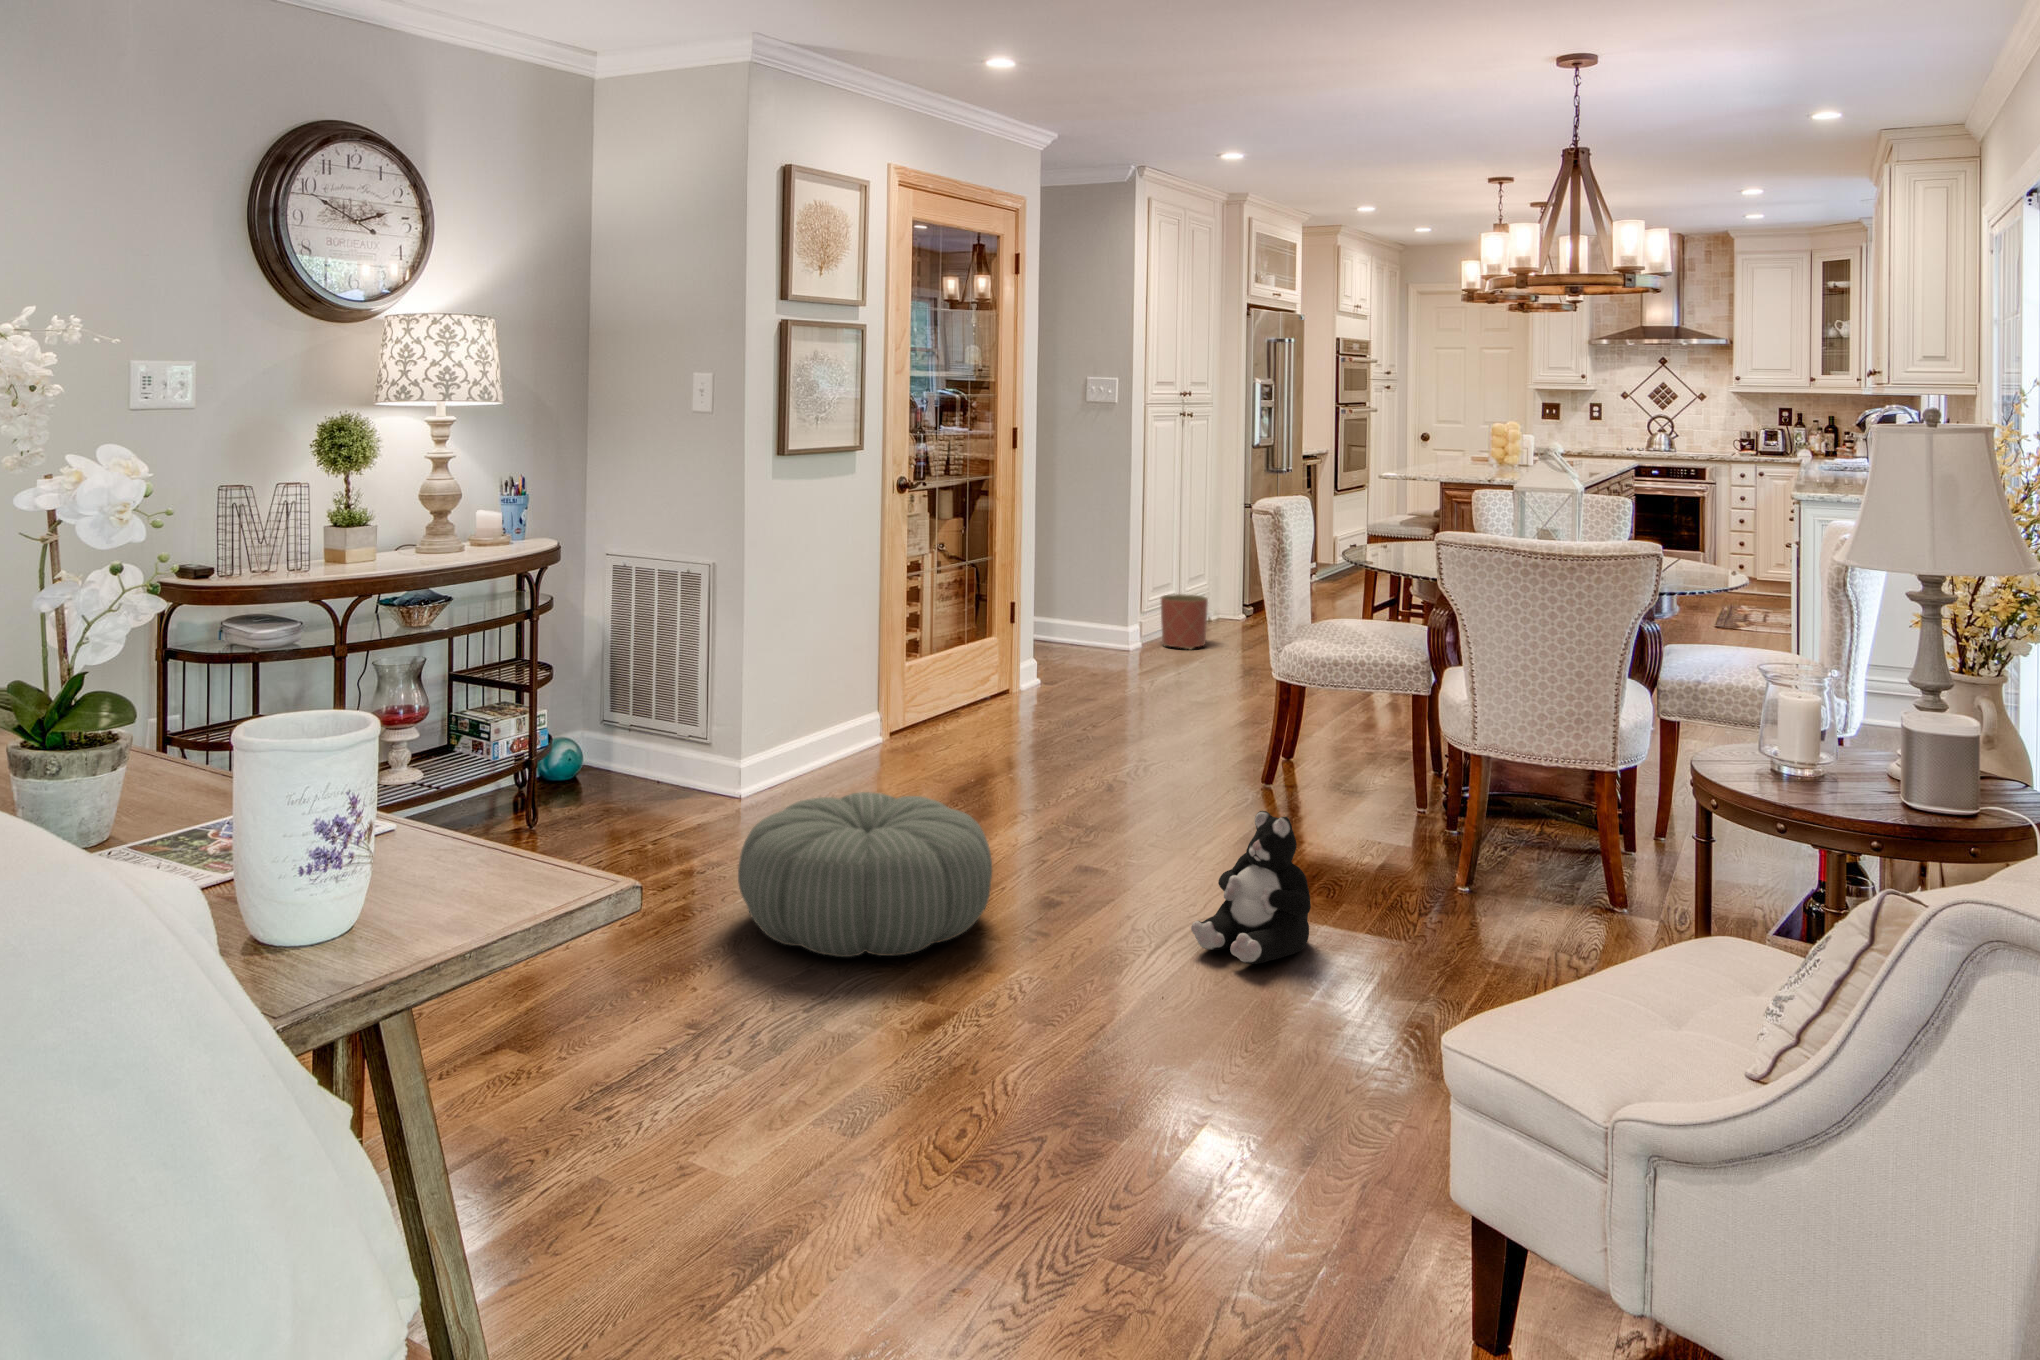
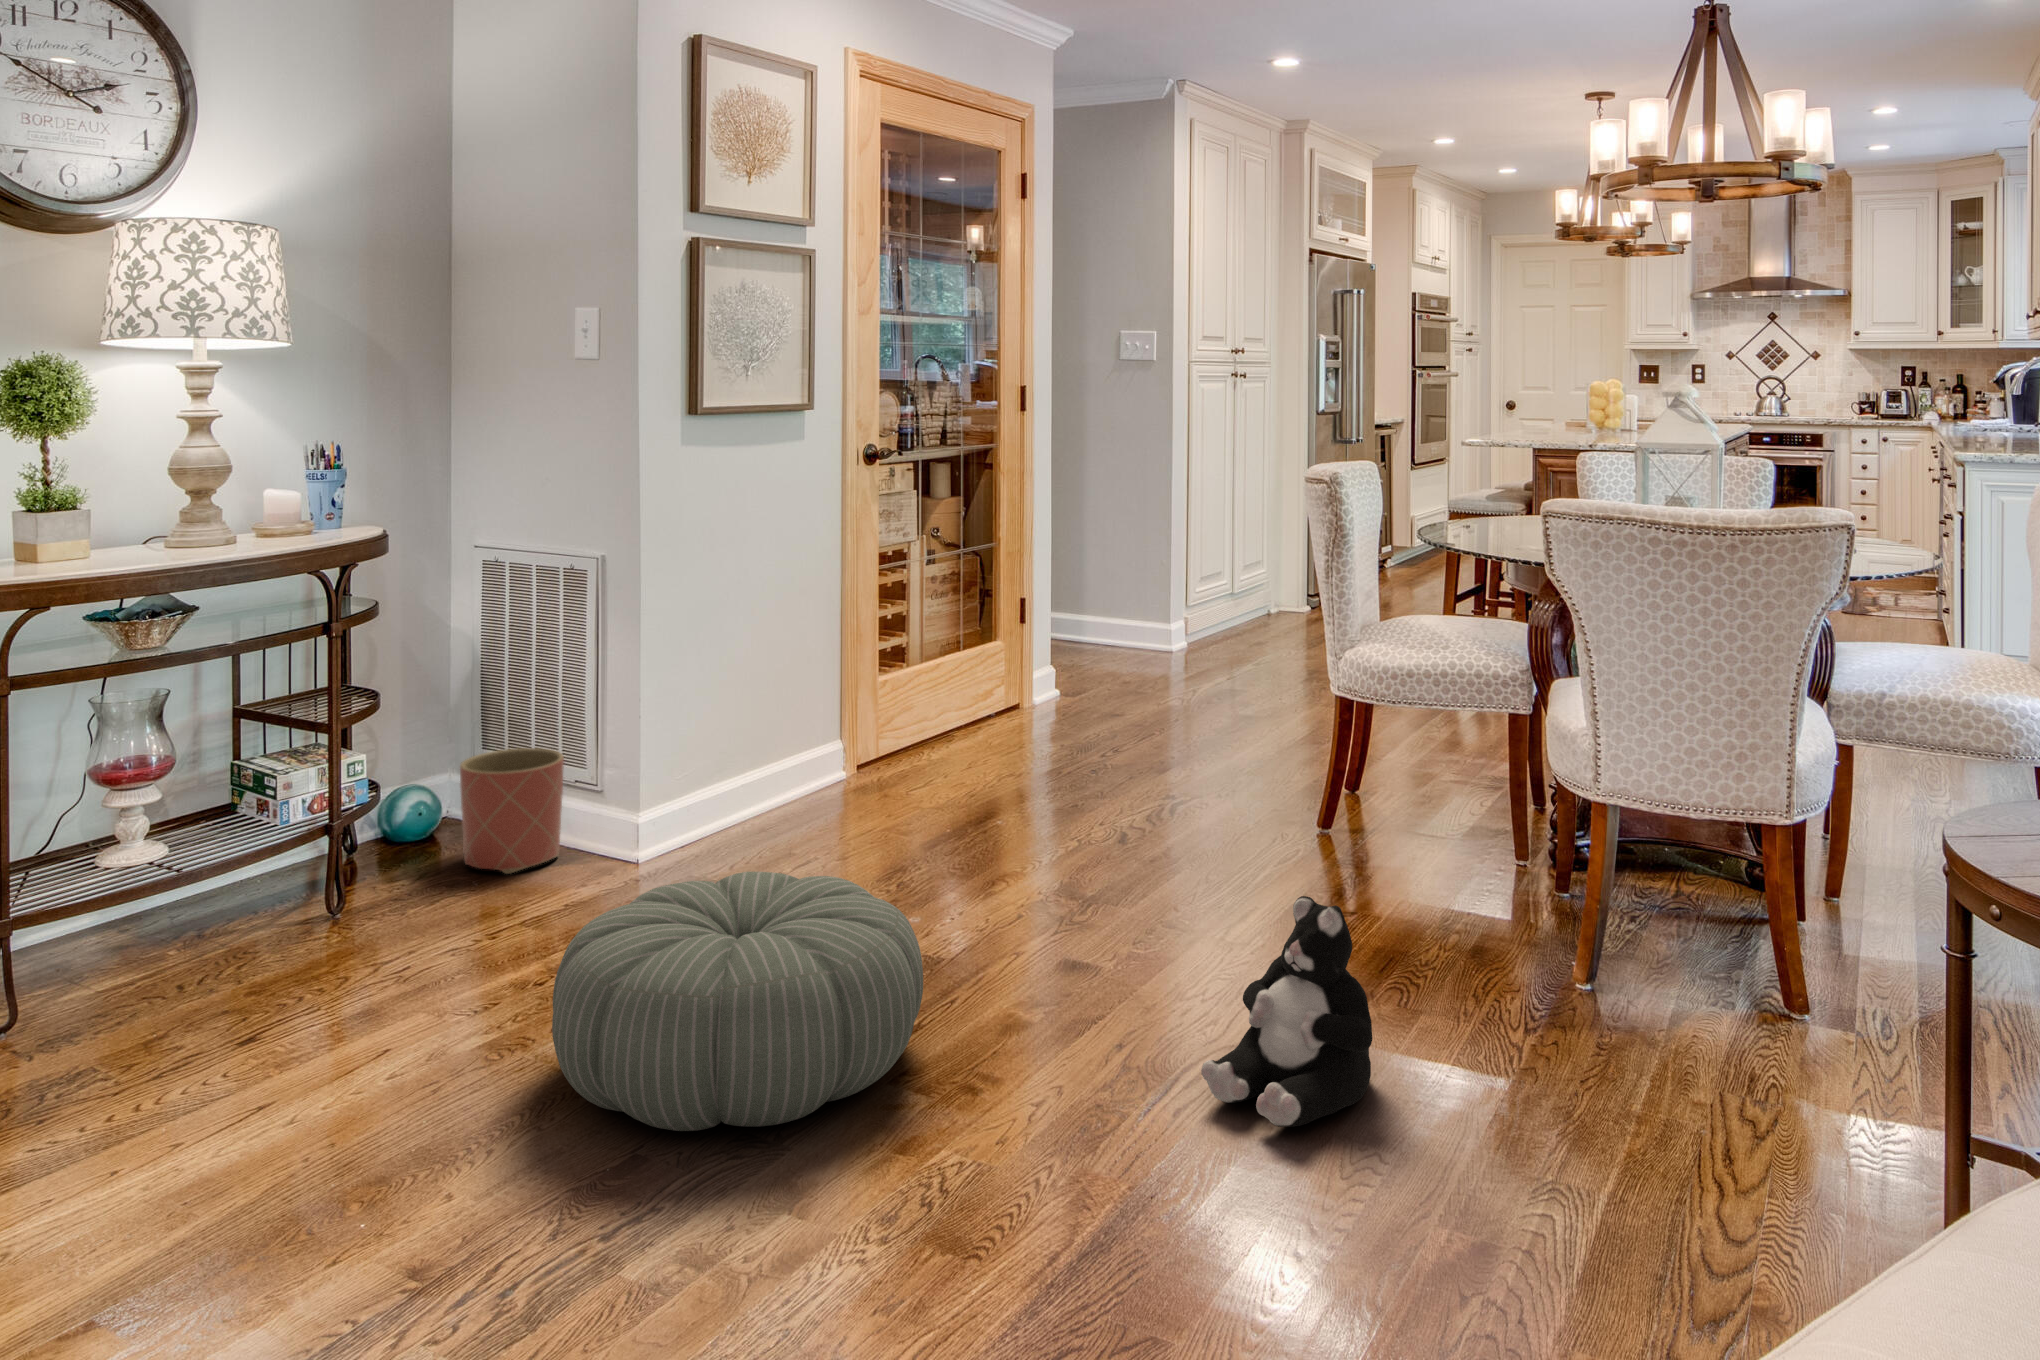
planter: present [1161,594,1208,649] -> present [460,748,564,874]

